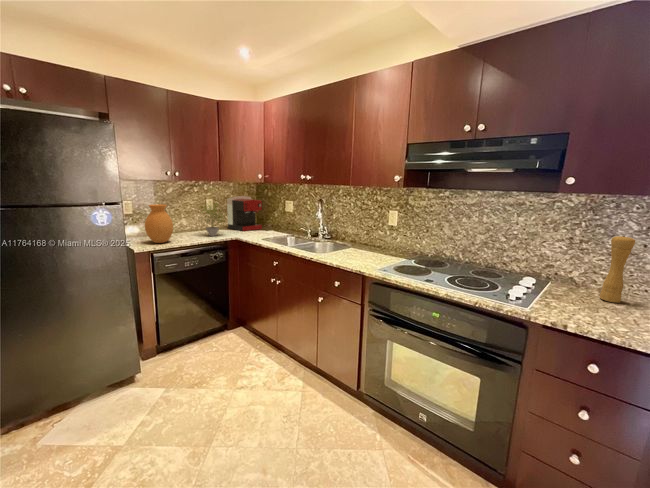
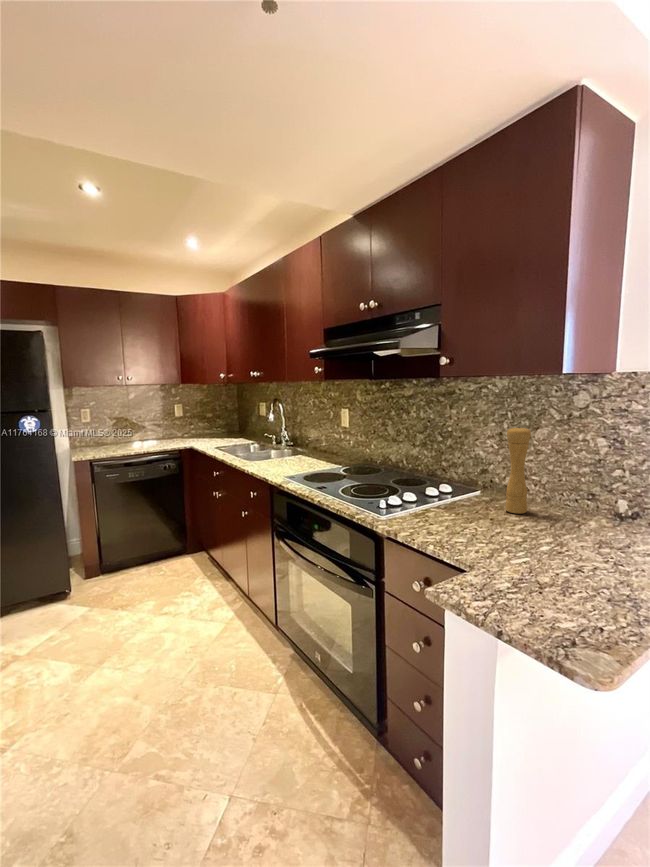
coffee maker: present [227,196,262,231] -> none [197,399,236,440]
potted plant: present [202,202,224,236] -> none [152,402,189,445]
vase: present [145,205,173,243] -> none [91,412,121,453]

